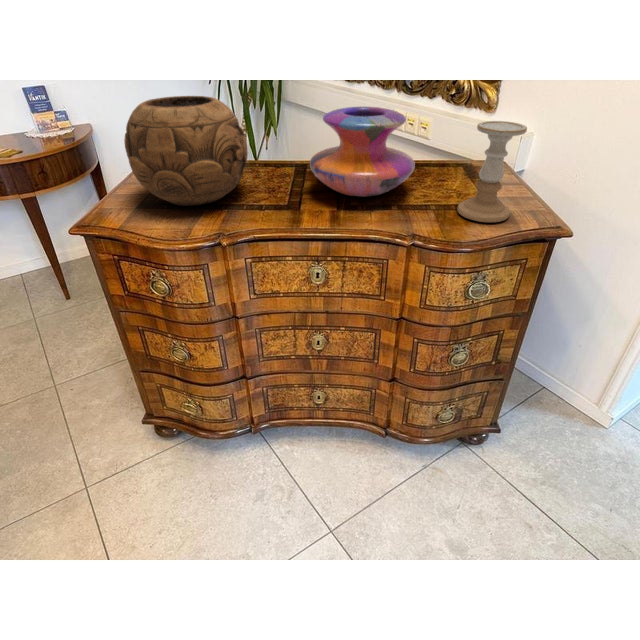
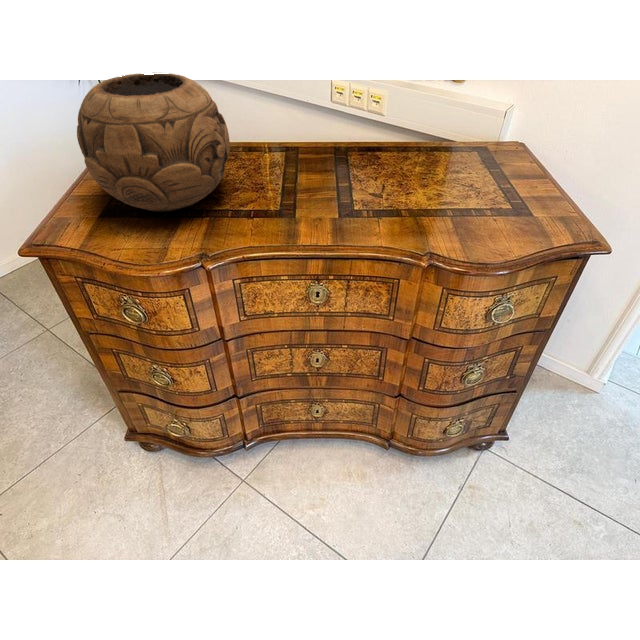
decorative vase: present [310,107,415,197] -> none [304,85,429,197]
candle holder: present [457,121,527,222] -> none [478,112,570,234]

